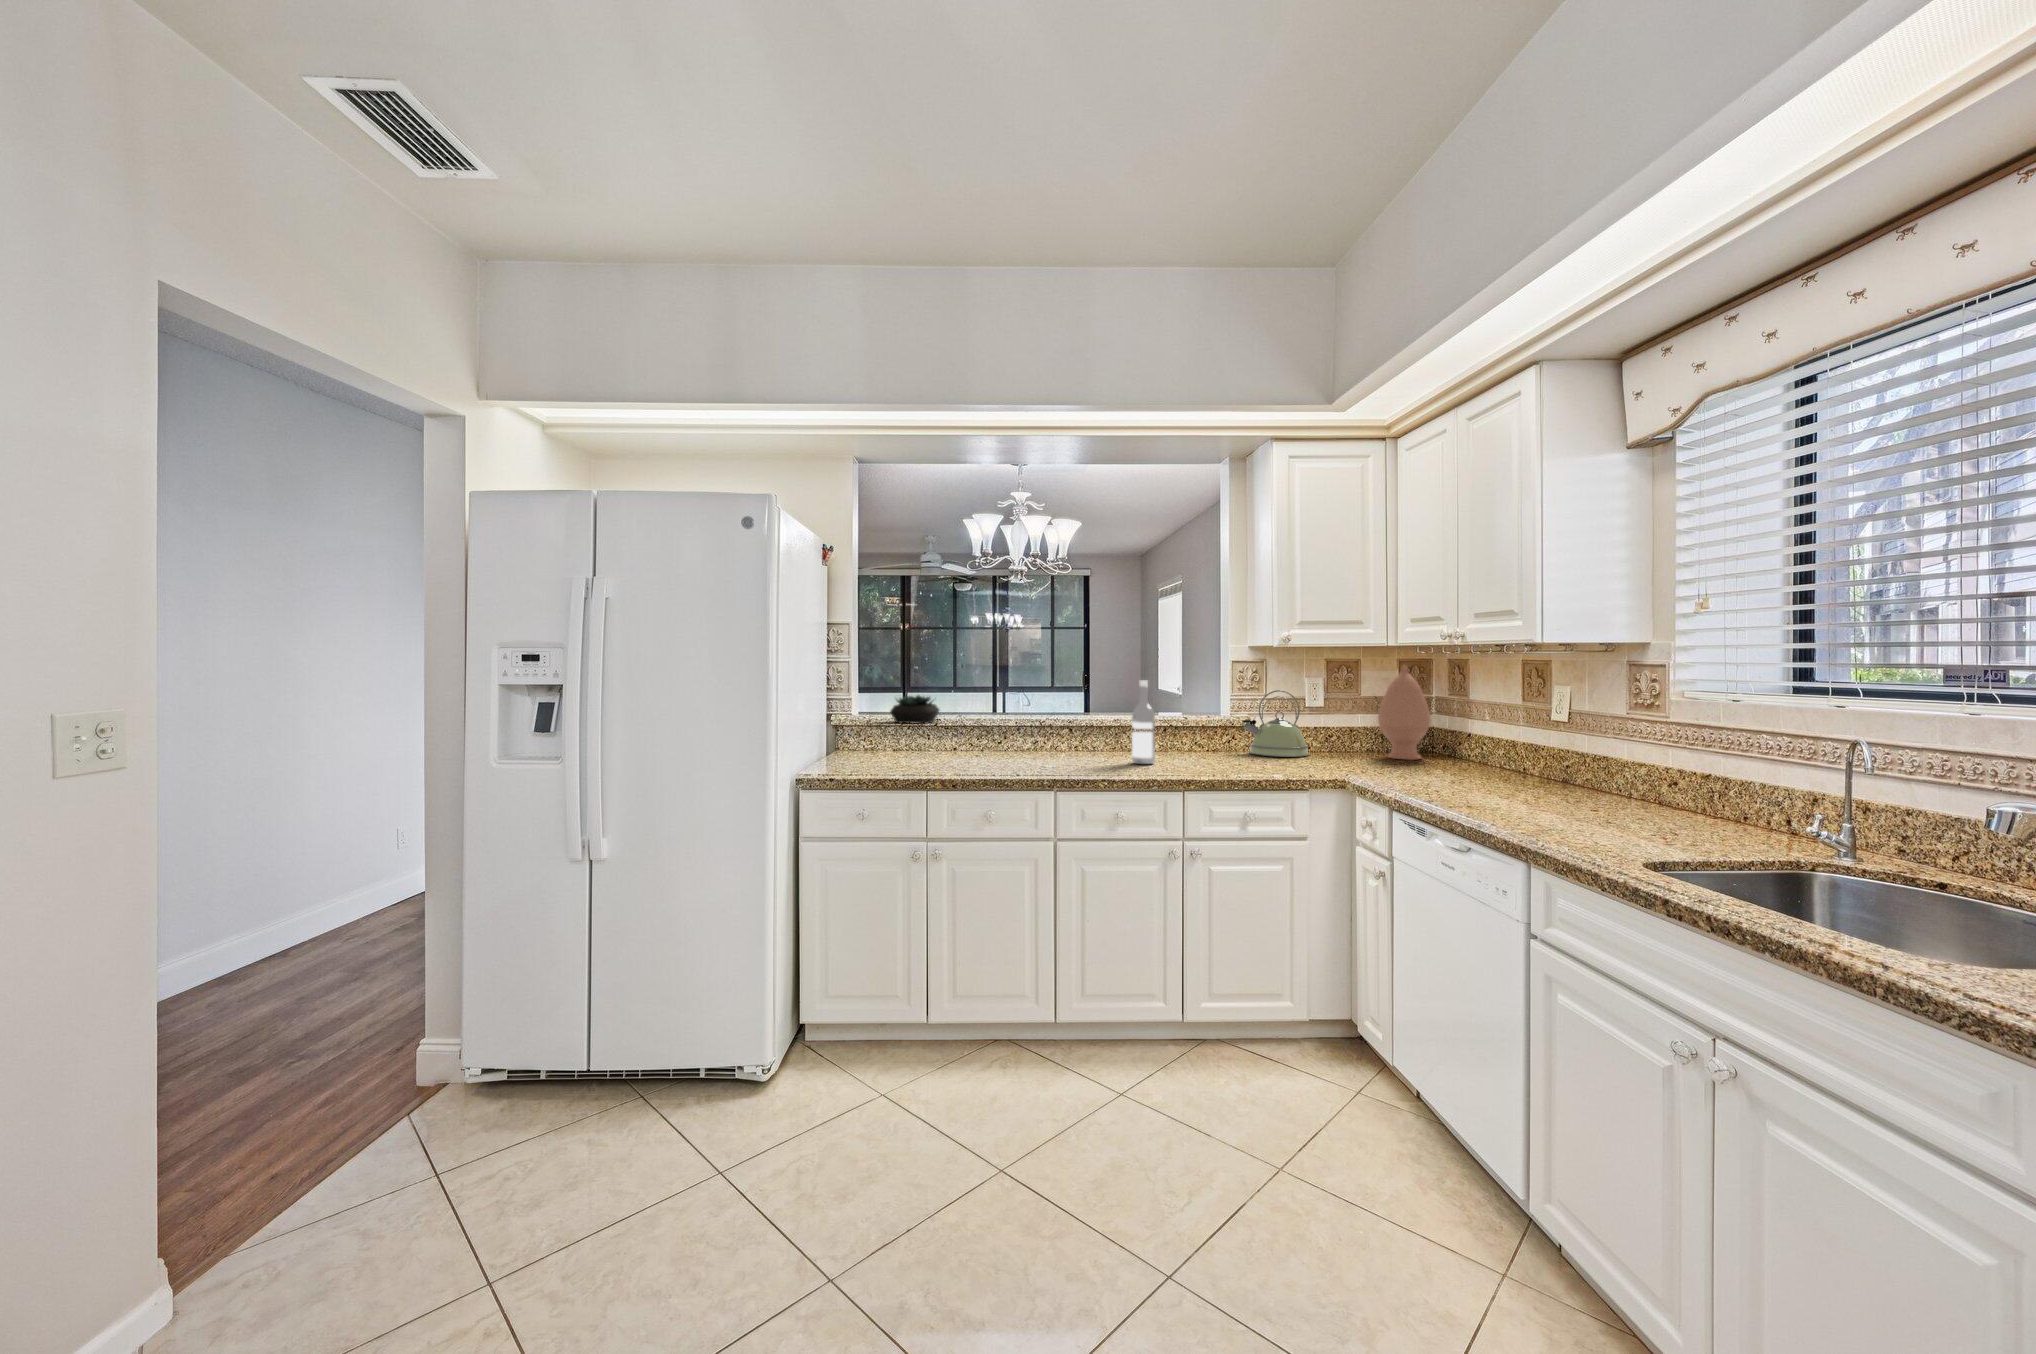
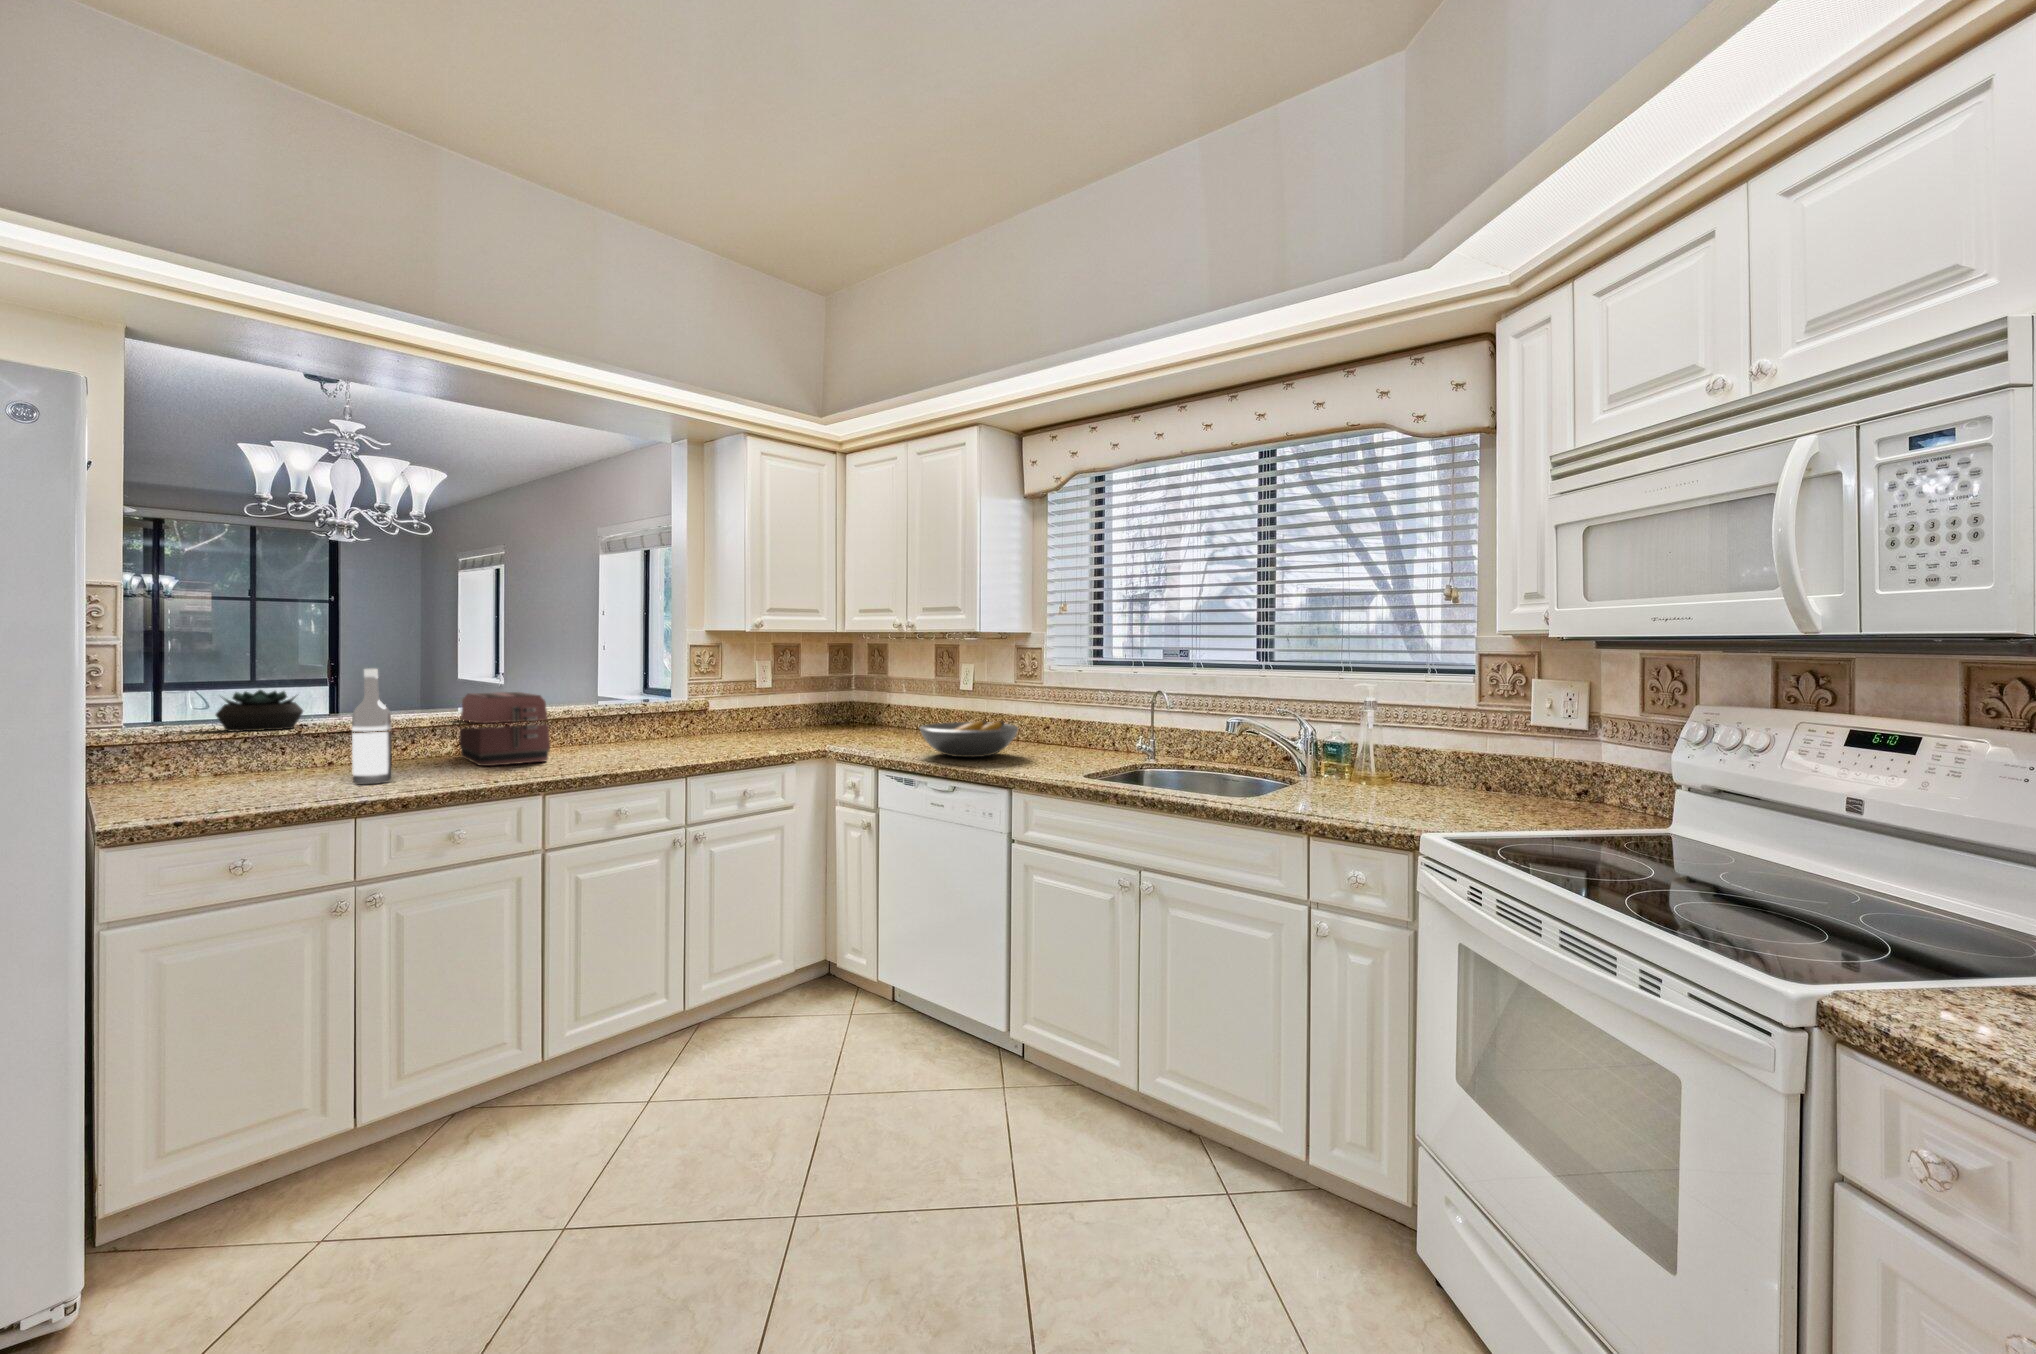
vase: present [1378,665,1430,760] -> none [824,648,866,731]
wine bottle: present [1132,680,1155,764] -> present [352,669,392,784]
kettle: present [1242,690,1309,757] -> none [703,673,767,737]
toaster: none [1030,702,1083,763] -> present [459,692,551,766]
fruit bowl: none [1441,761,1597,811] -> present [919,721,1018,757]

